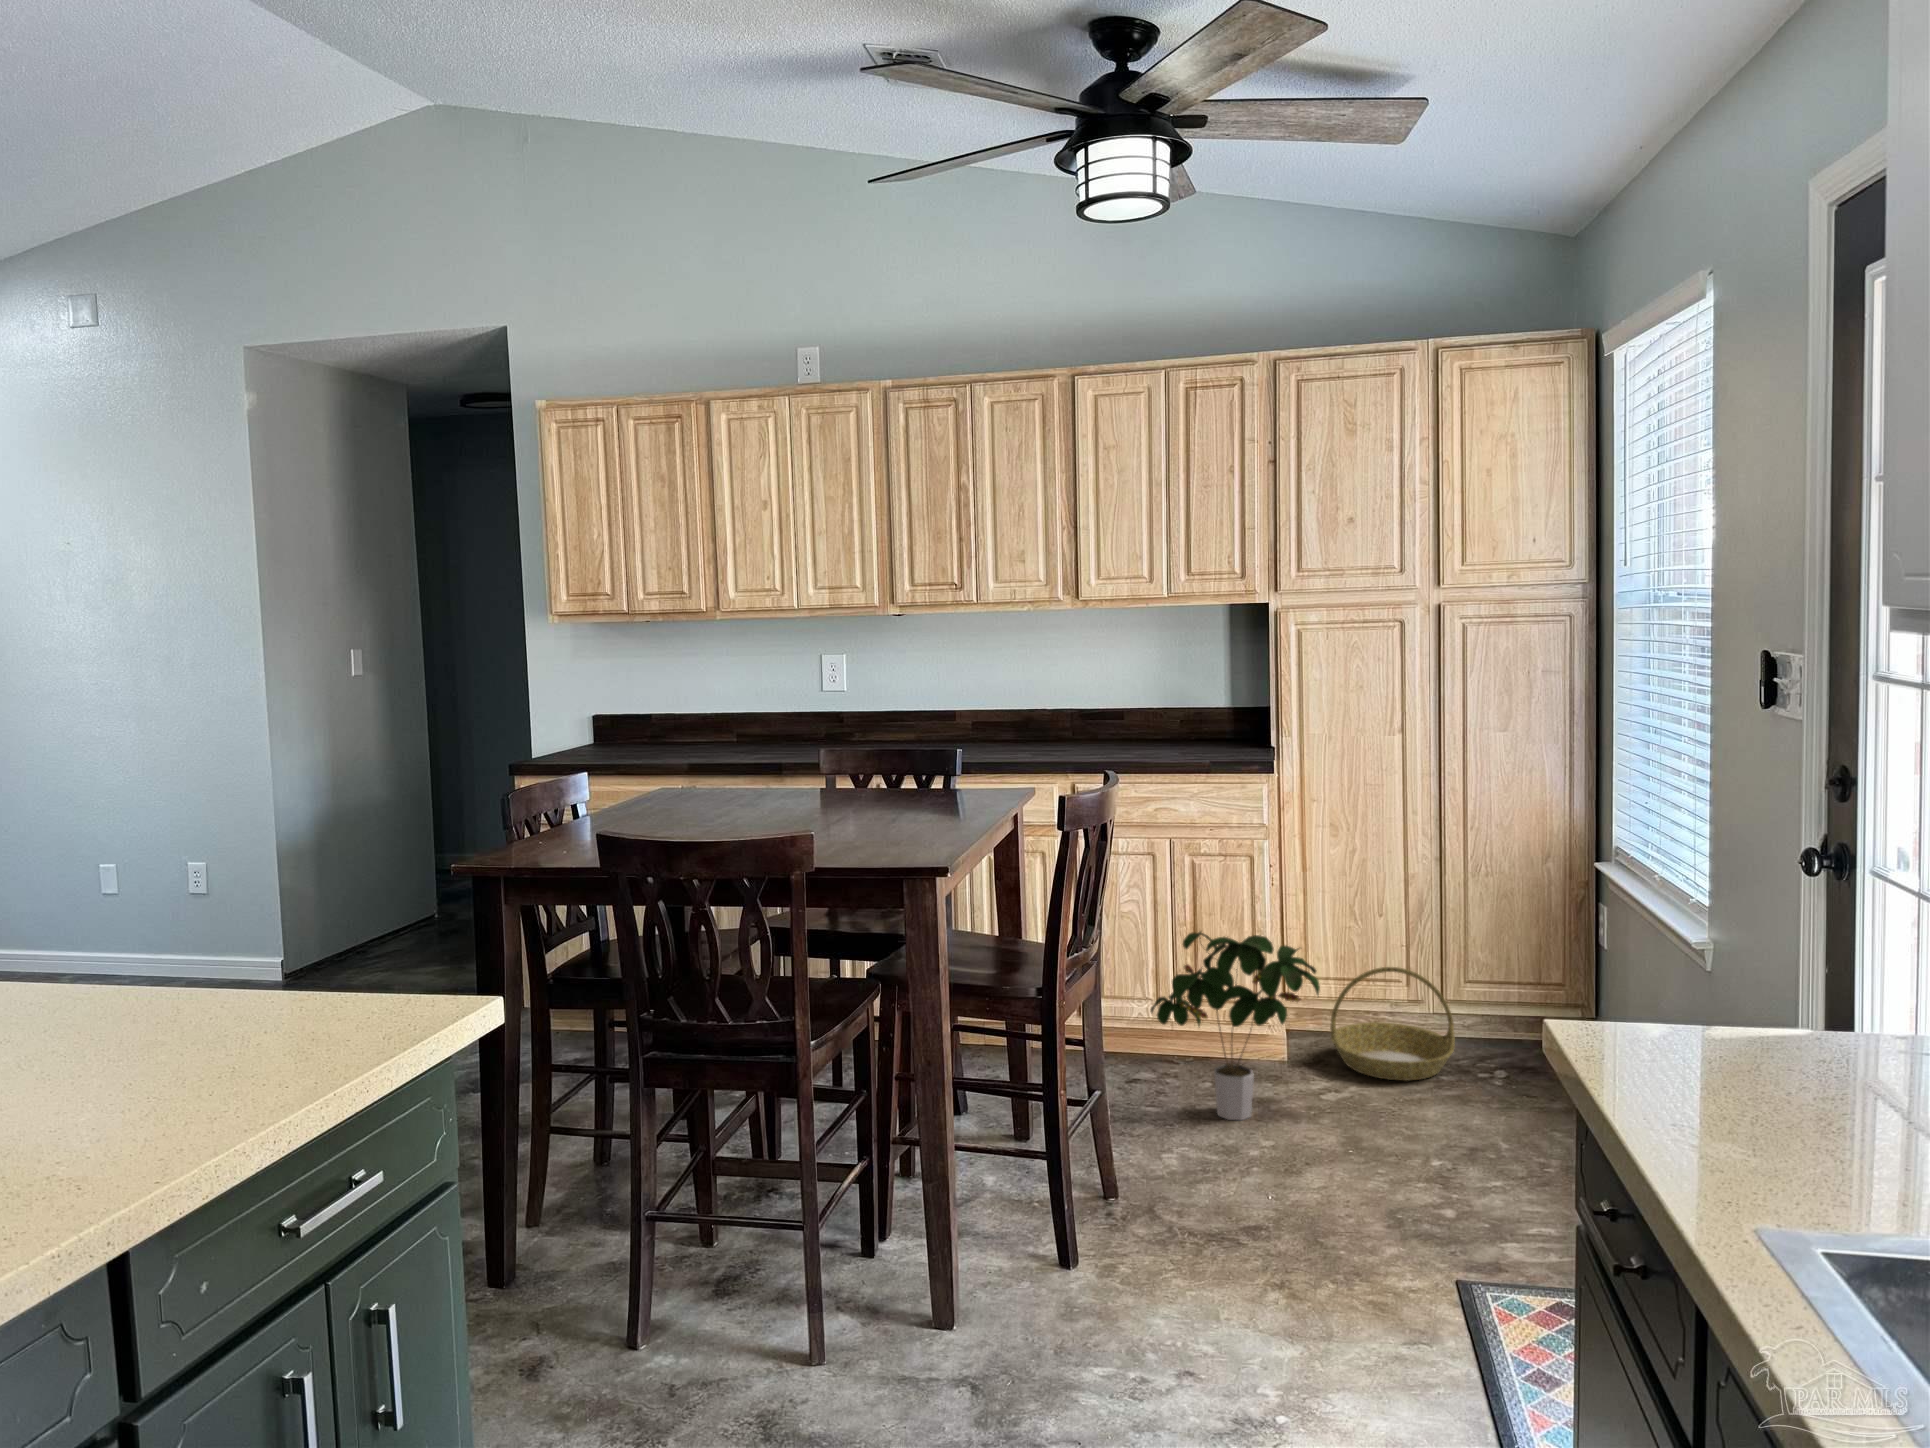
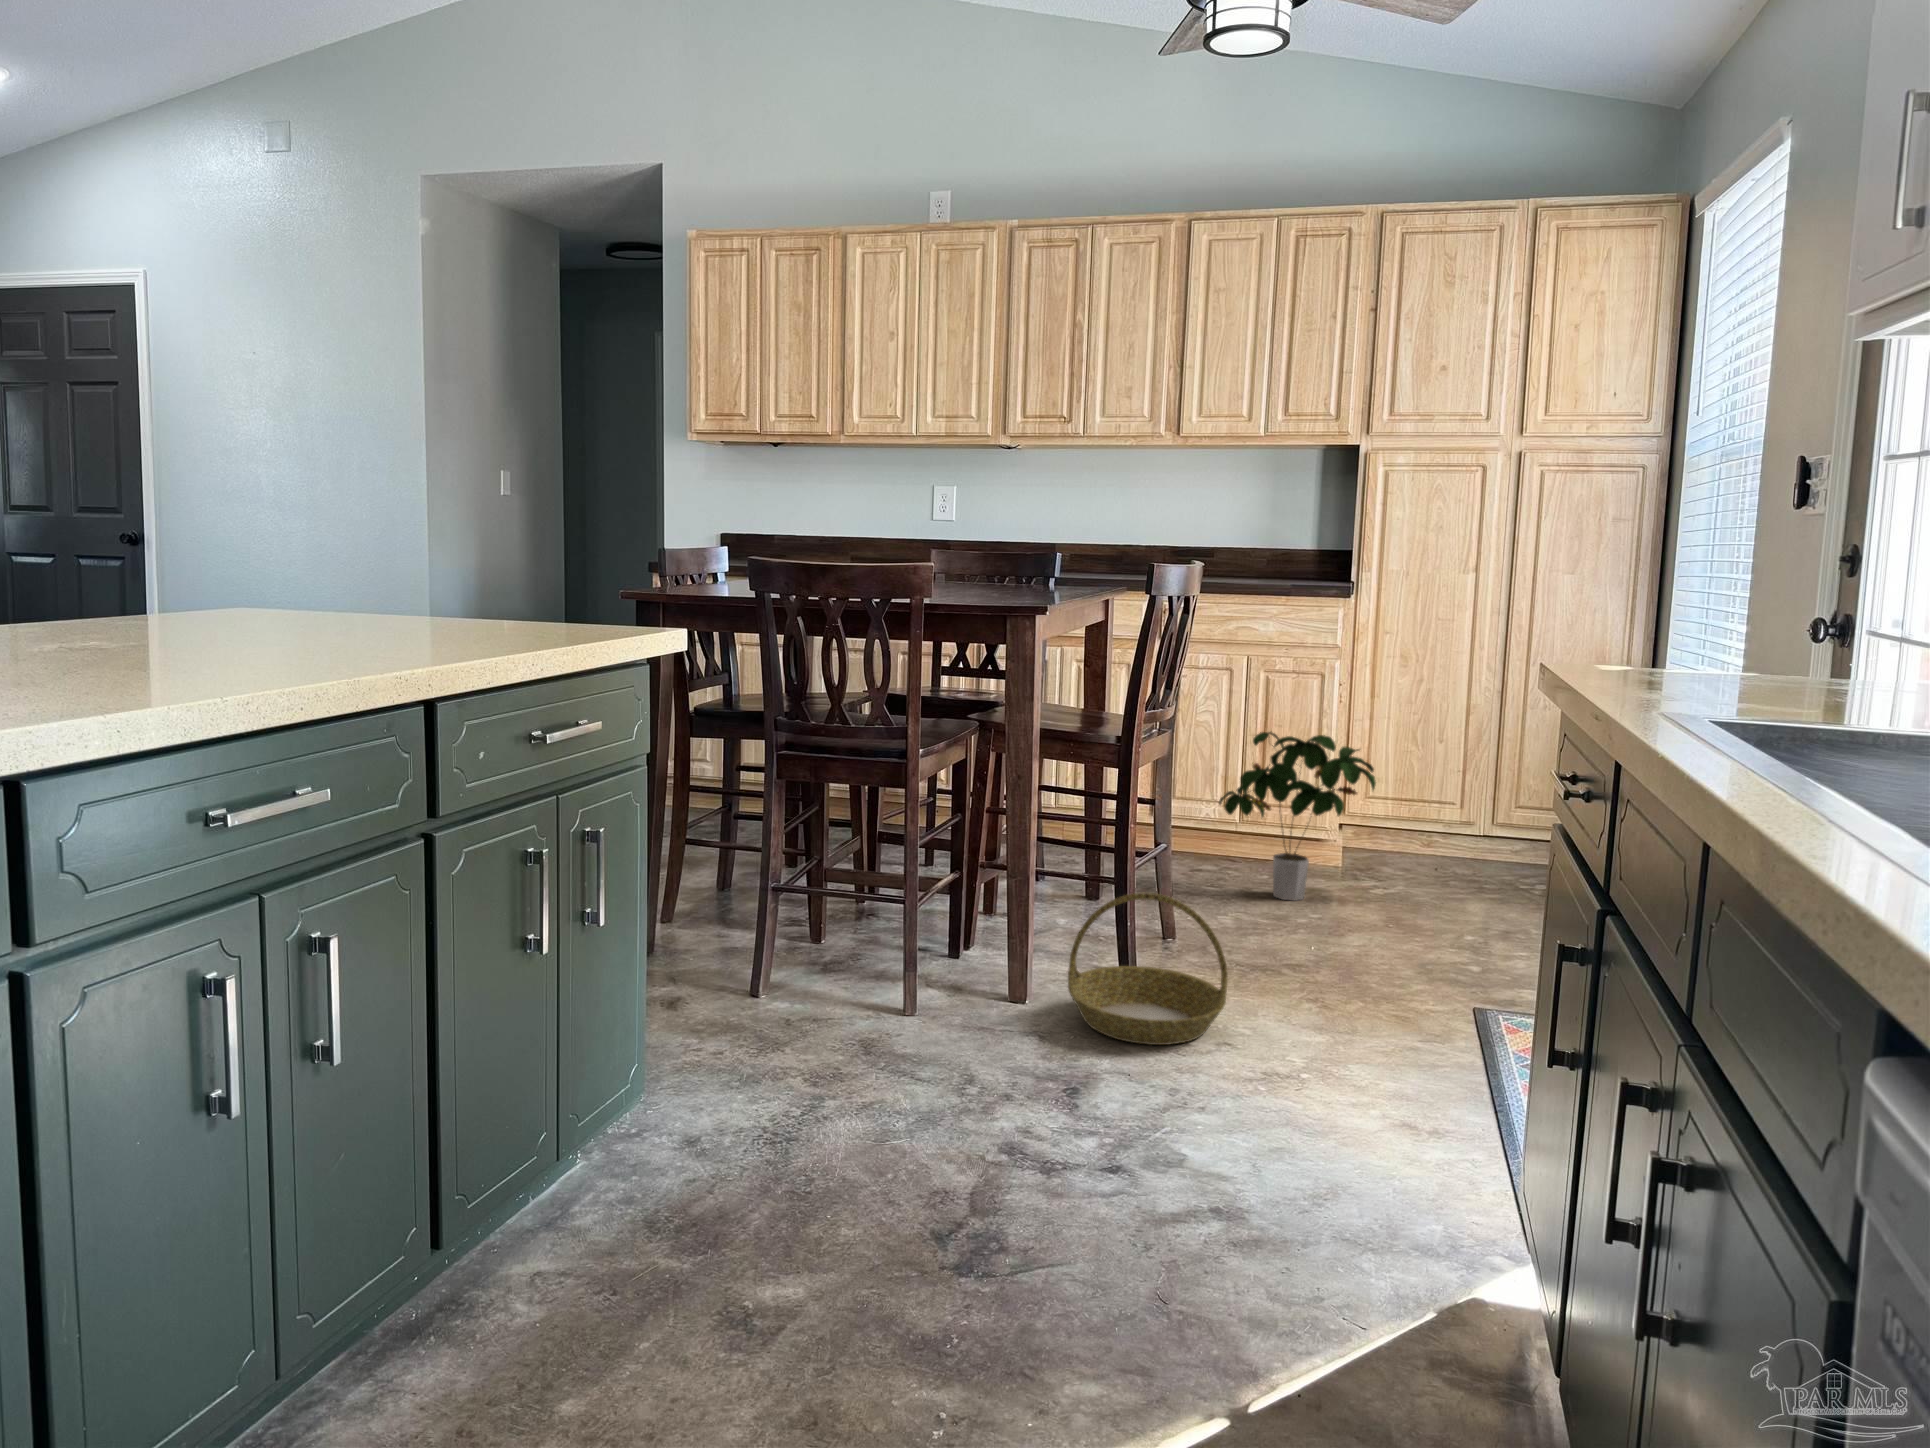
basket: present [1330,967,1455,1081] -> present [1068,893,1228,1045]

